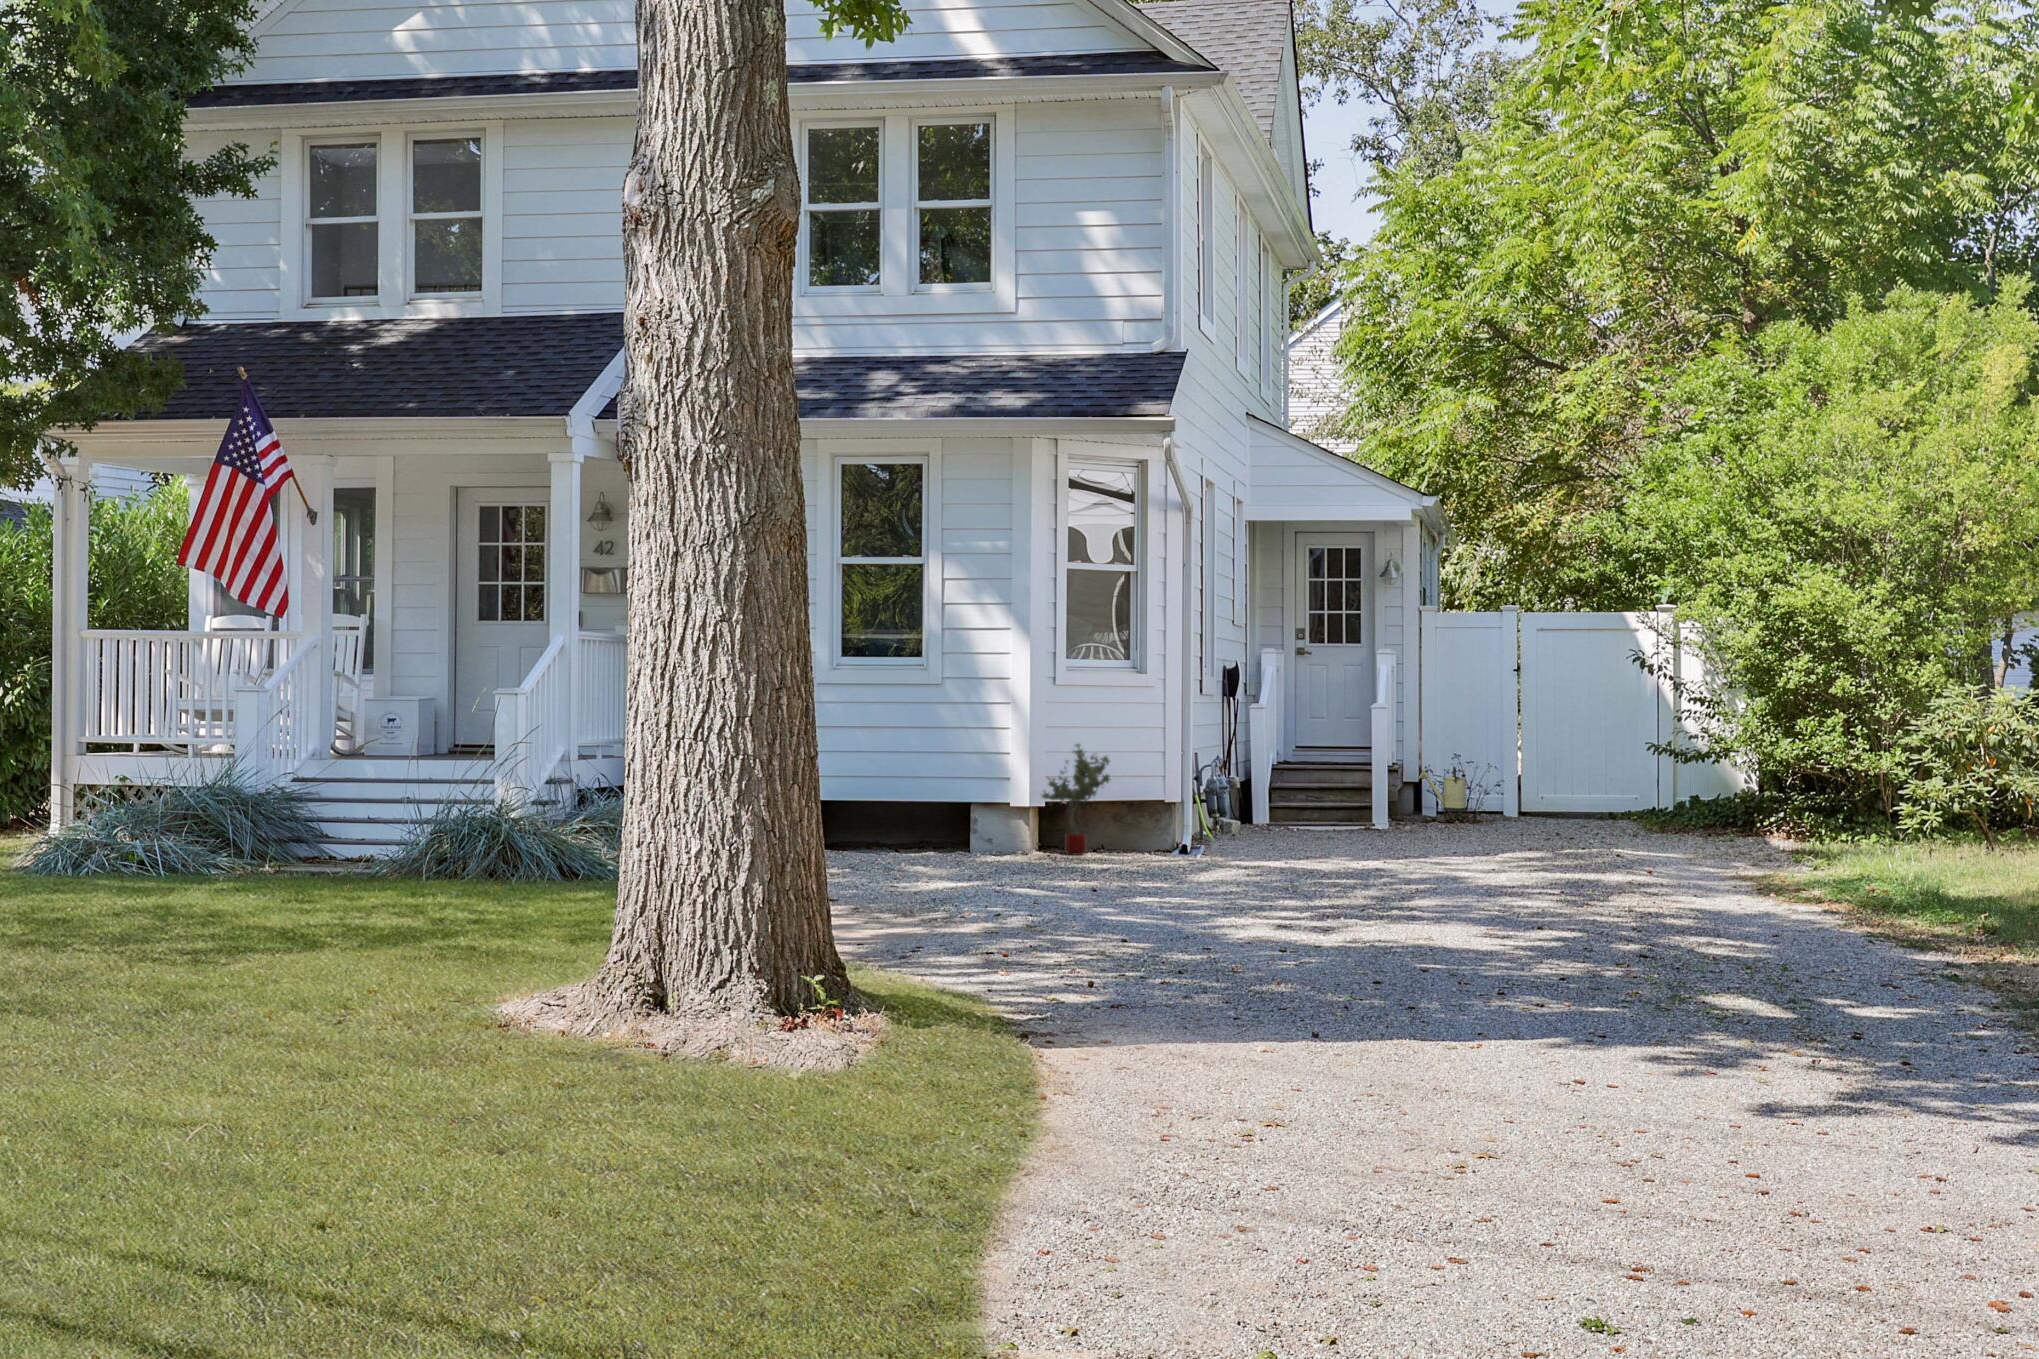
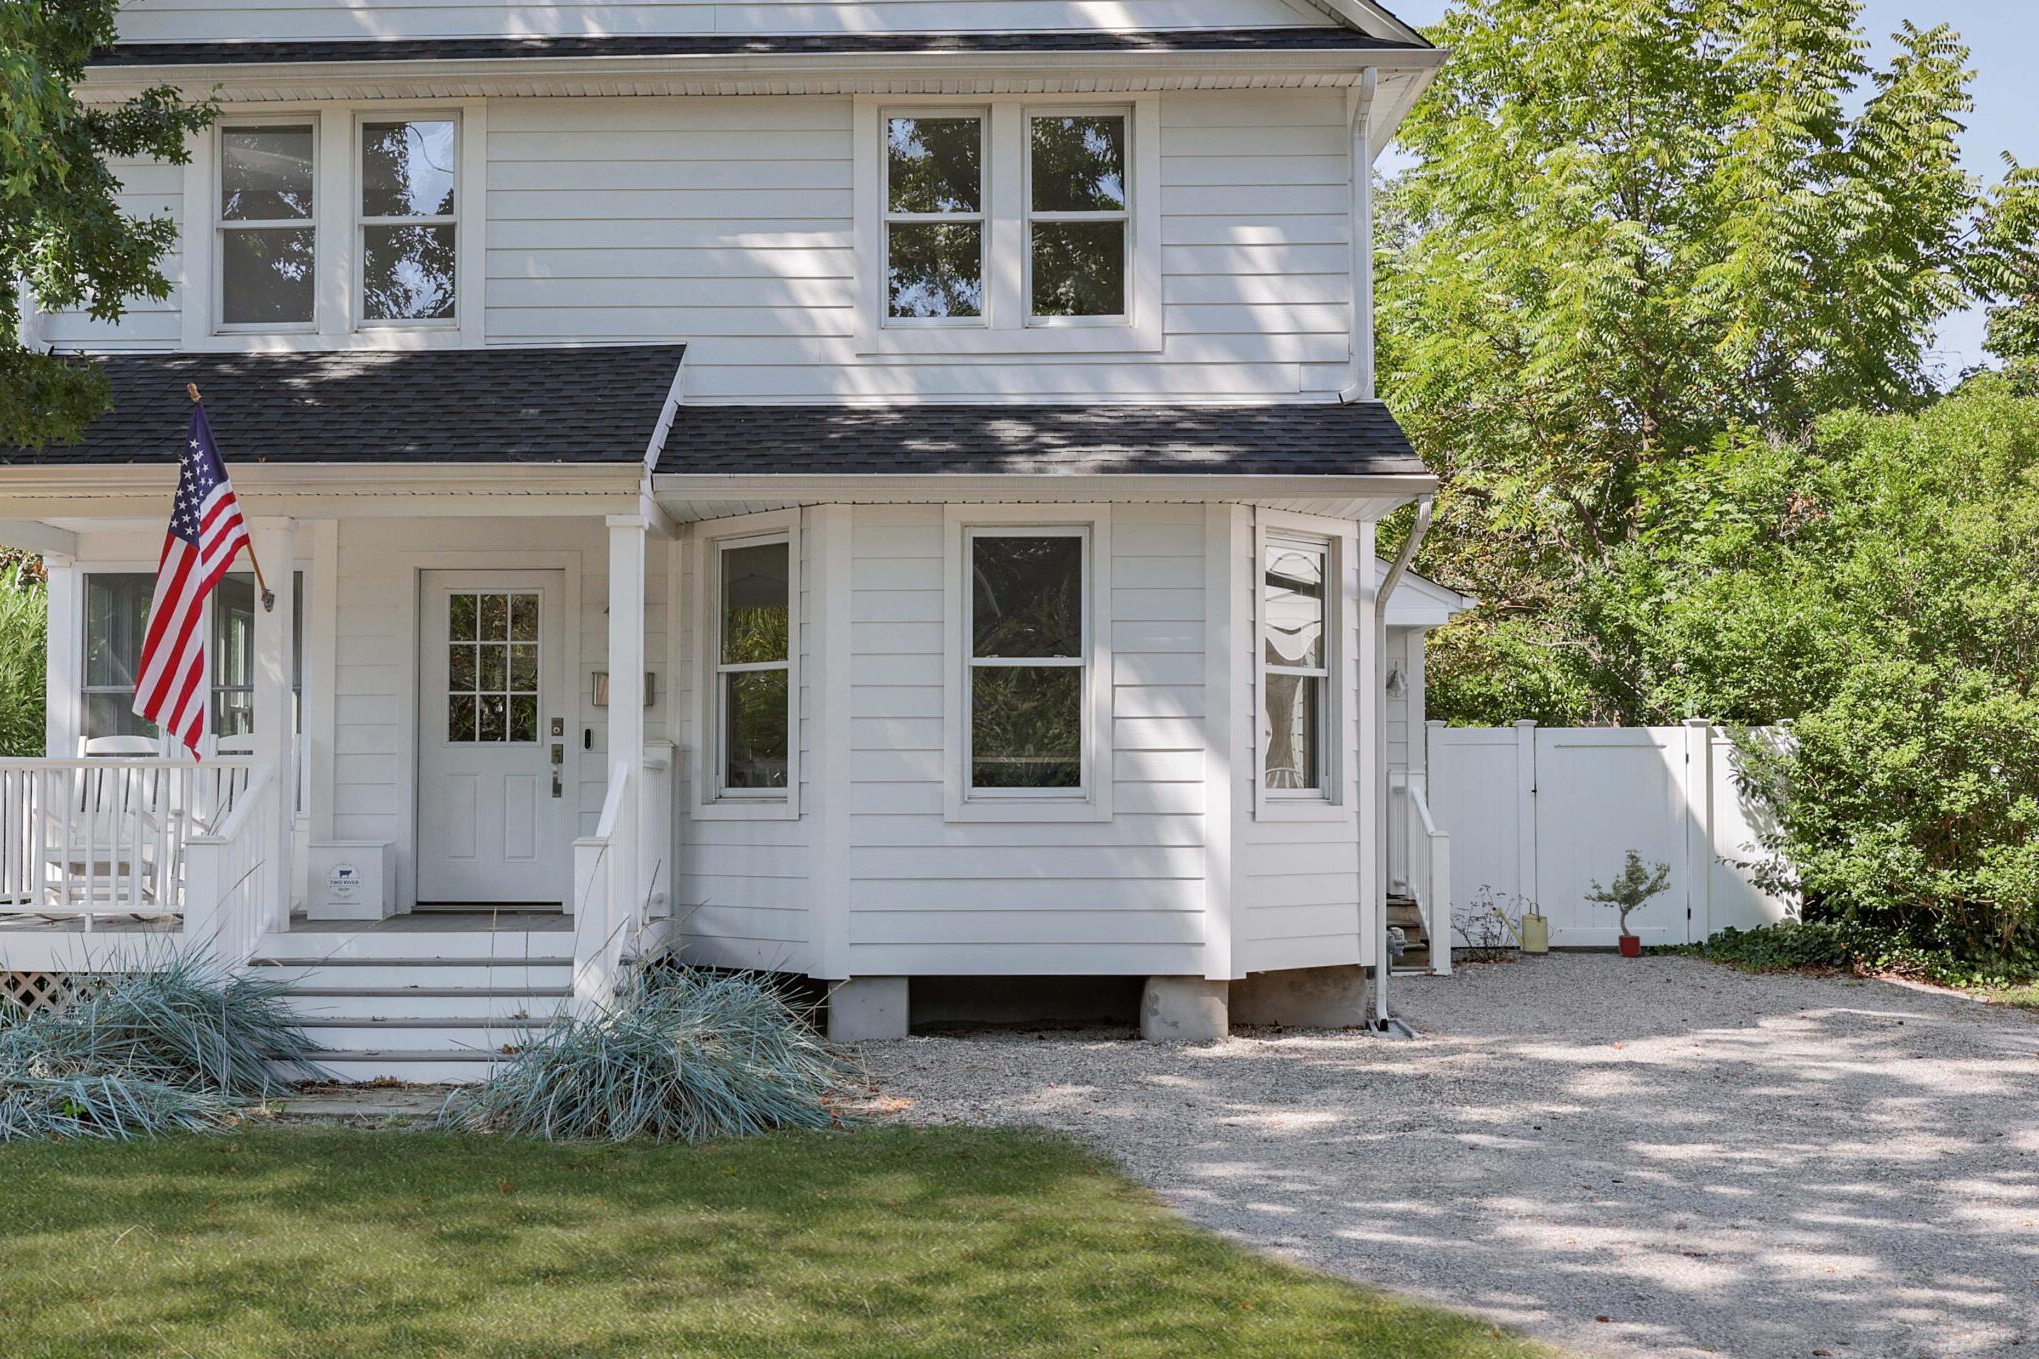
potted tree: present [1042,744,1111,855] -> present [1584,849,1670,957]

